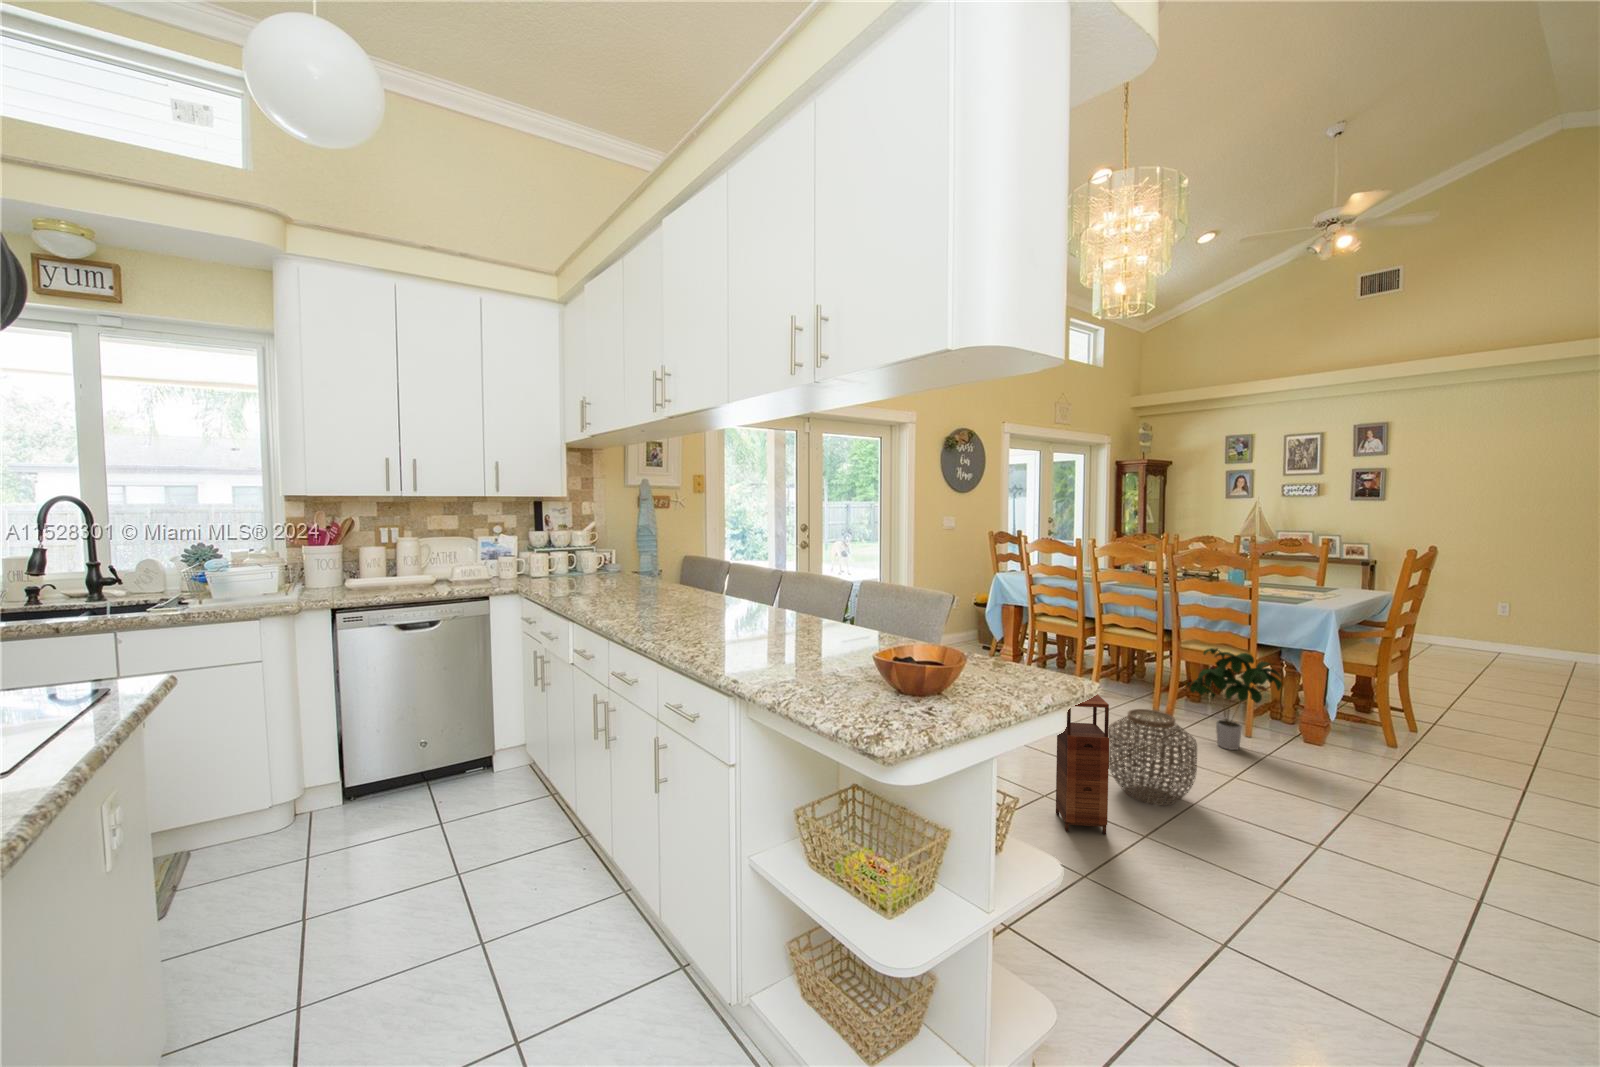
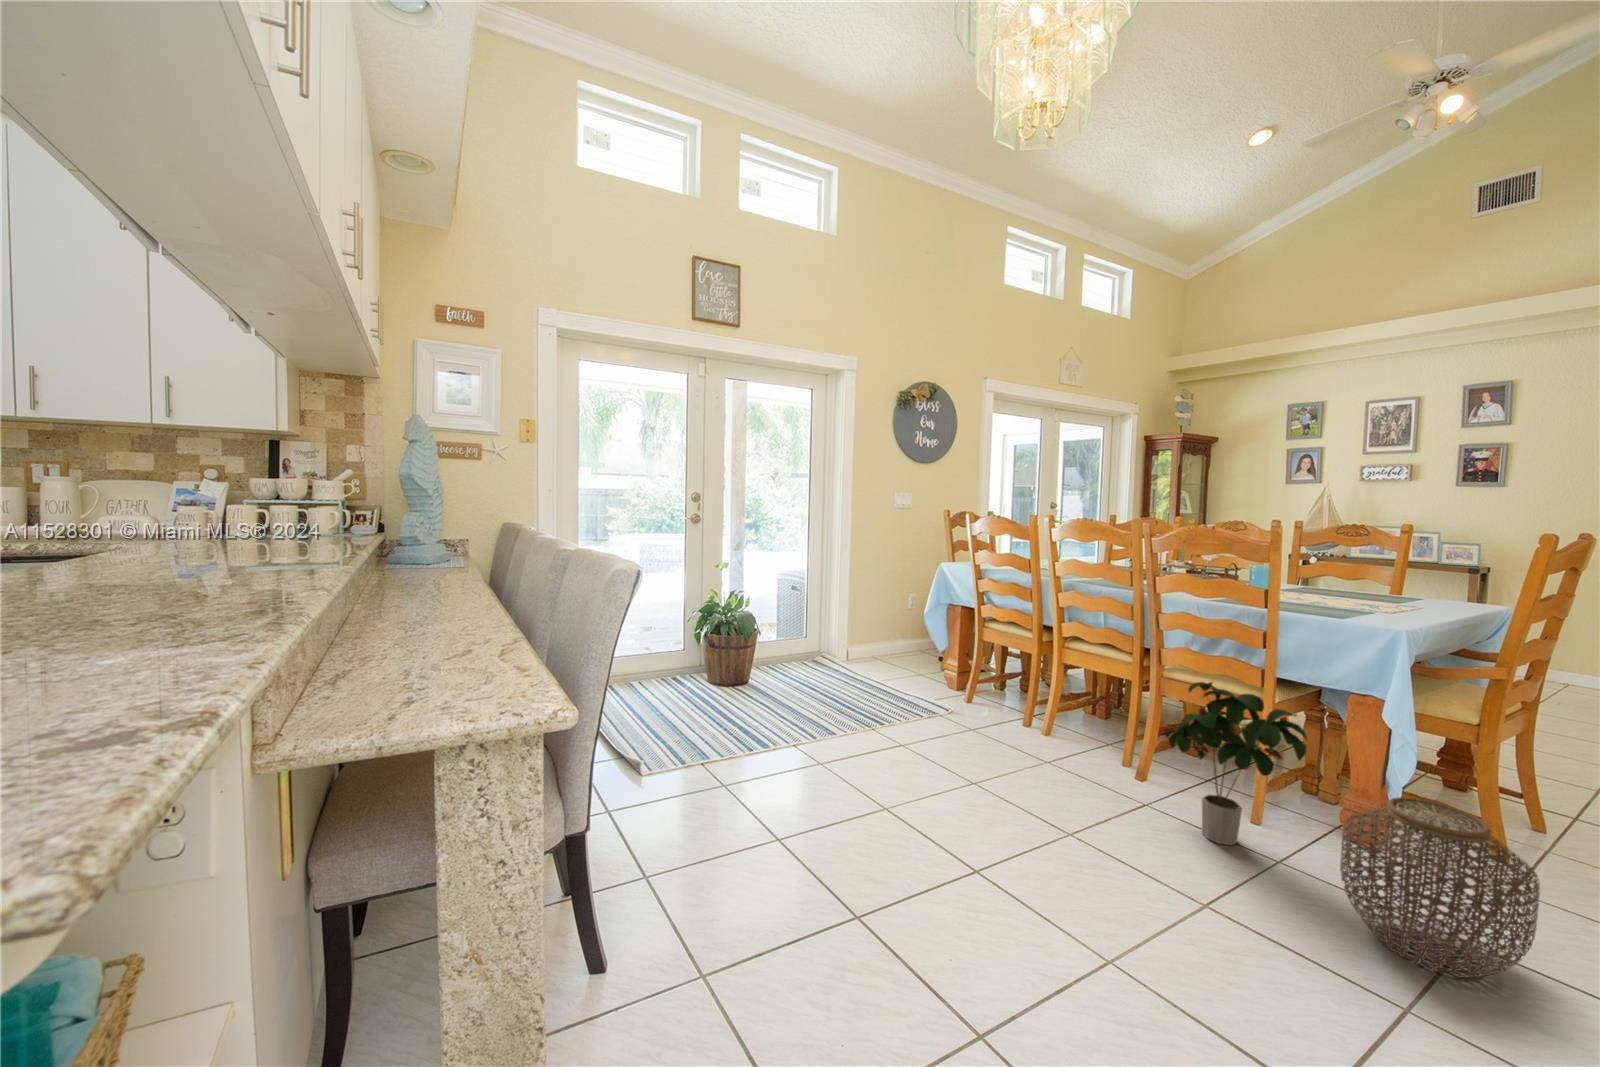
storage cabinet: present [1056,694,1109,834] -> none [855,751,935,1020]
woven basket: present [1109,709,1197,805] -> present [1340,797,1540,979]

